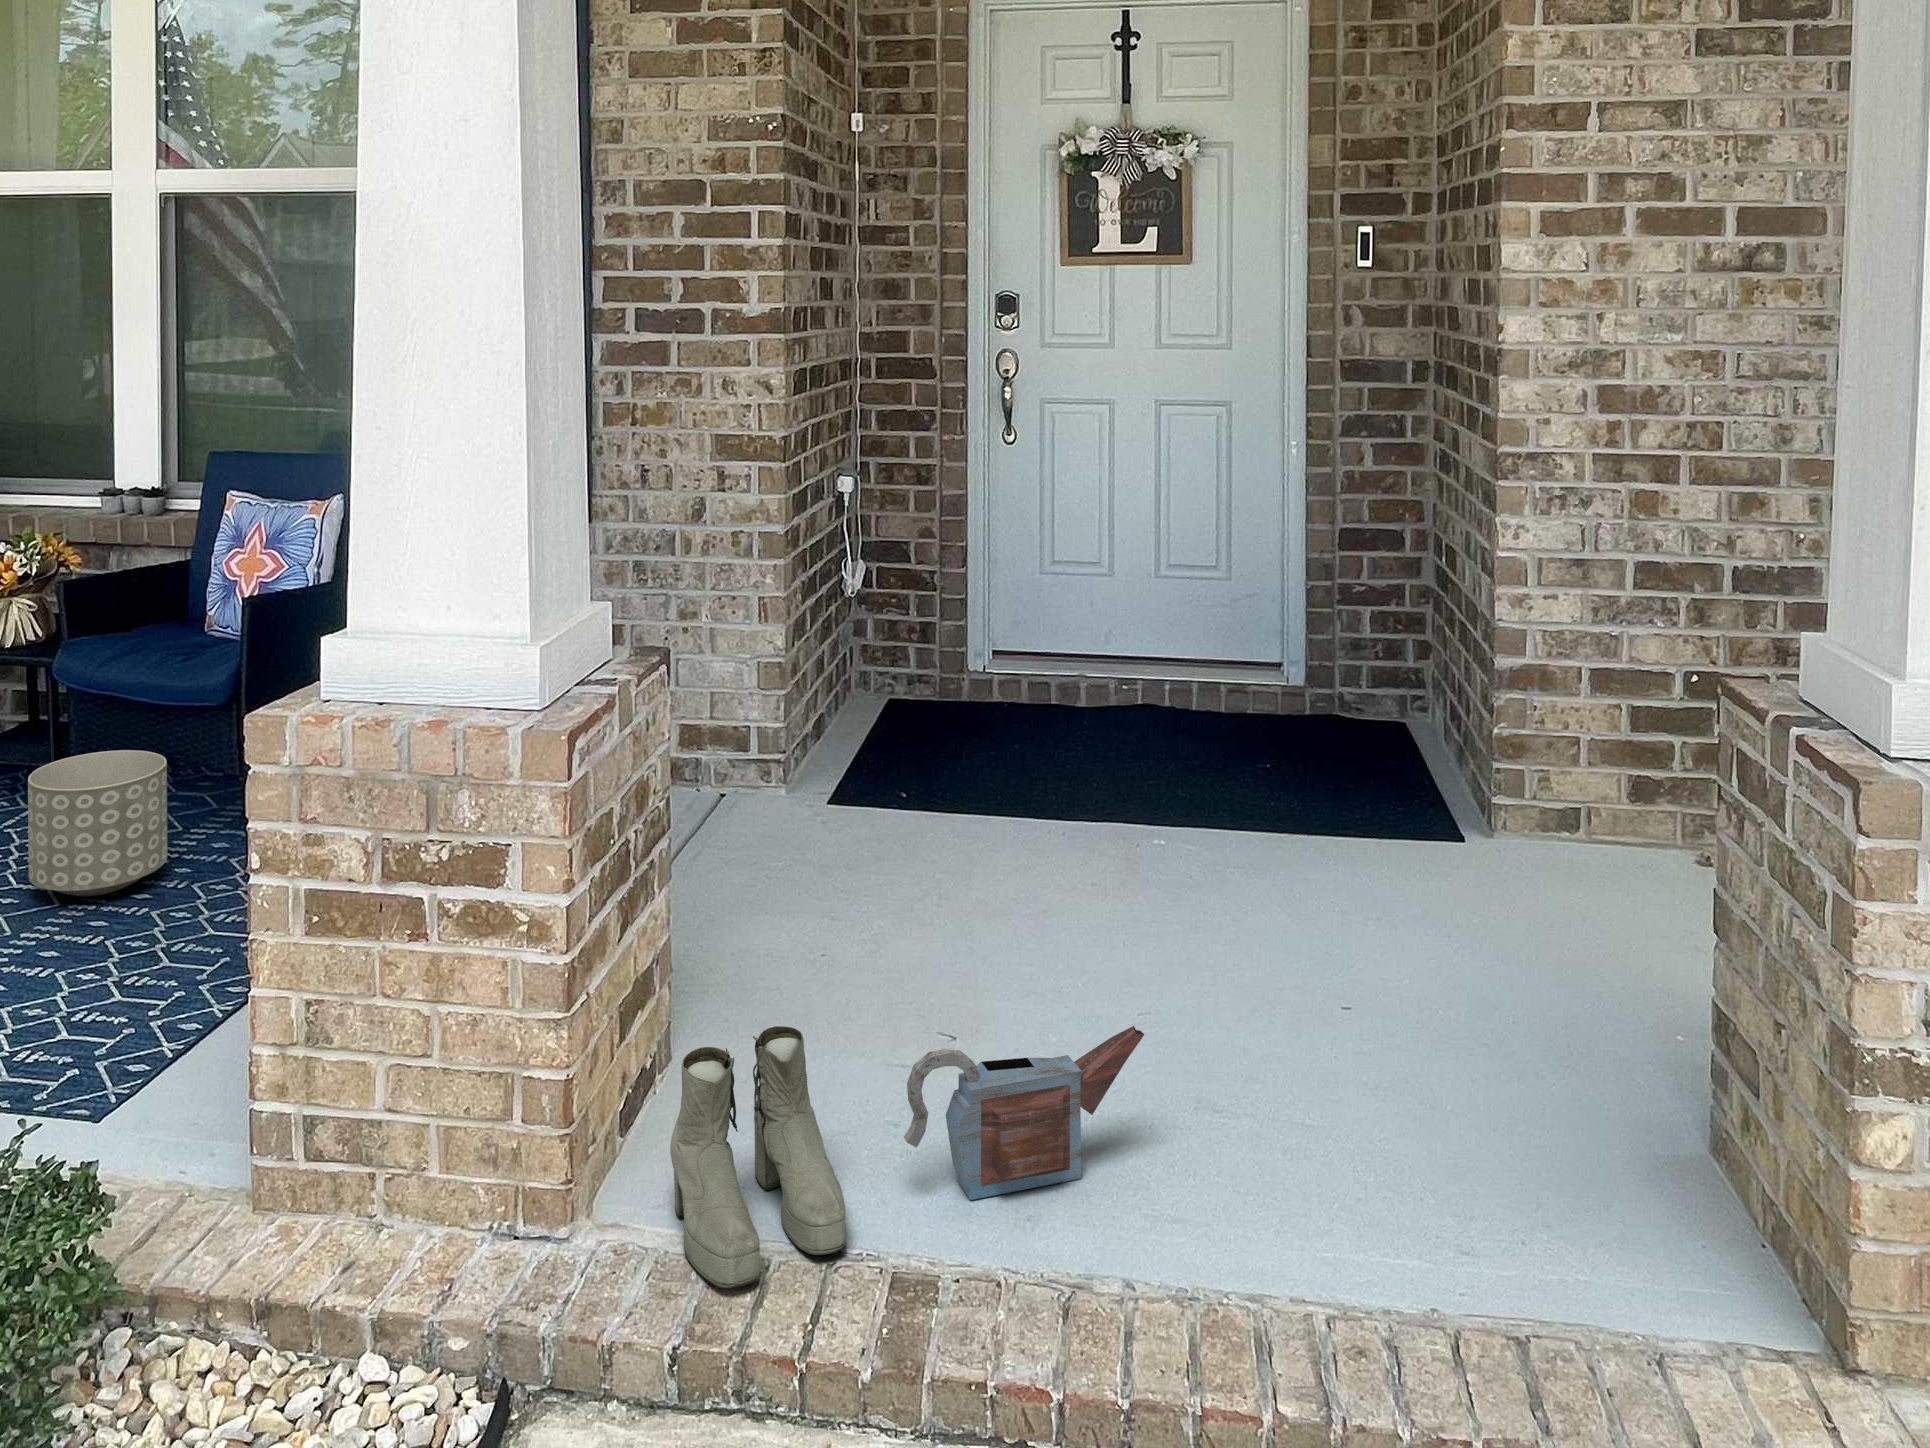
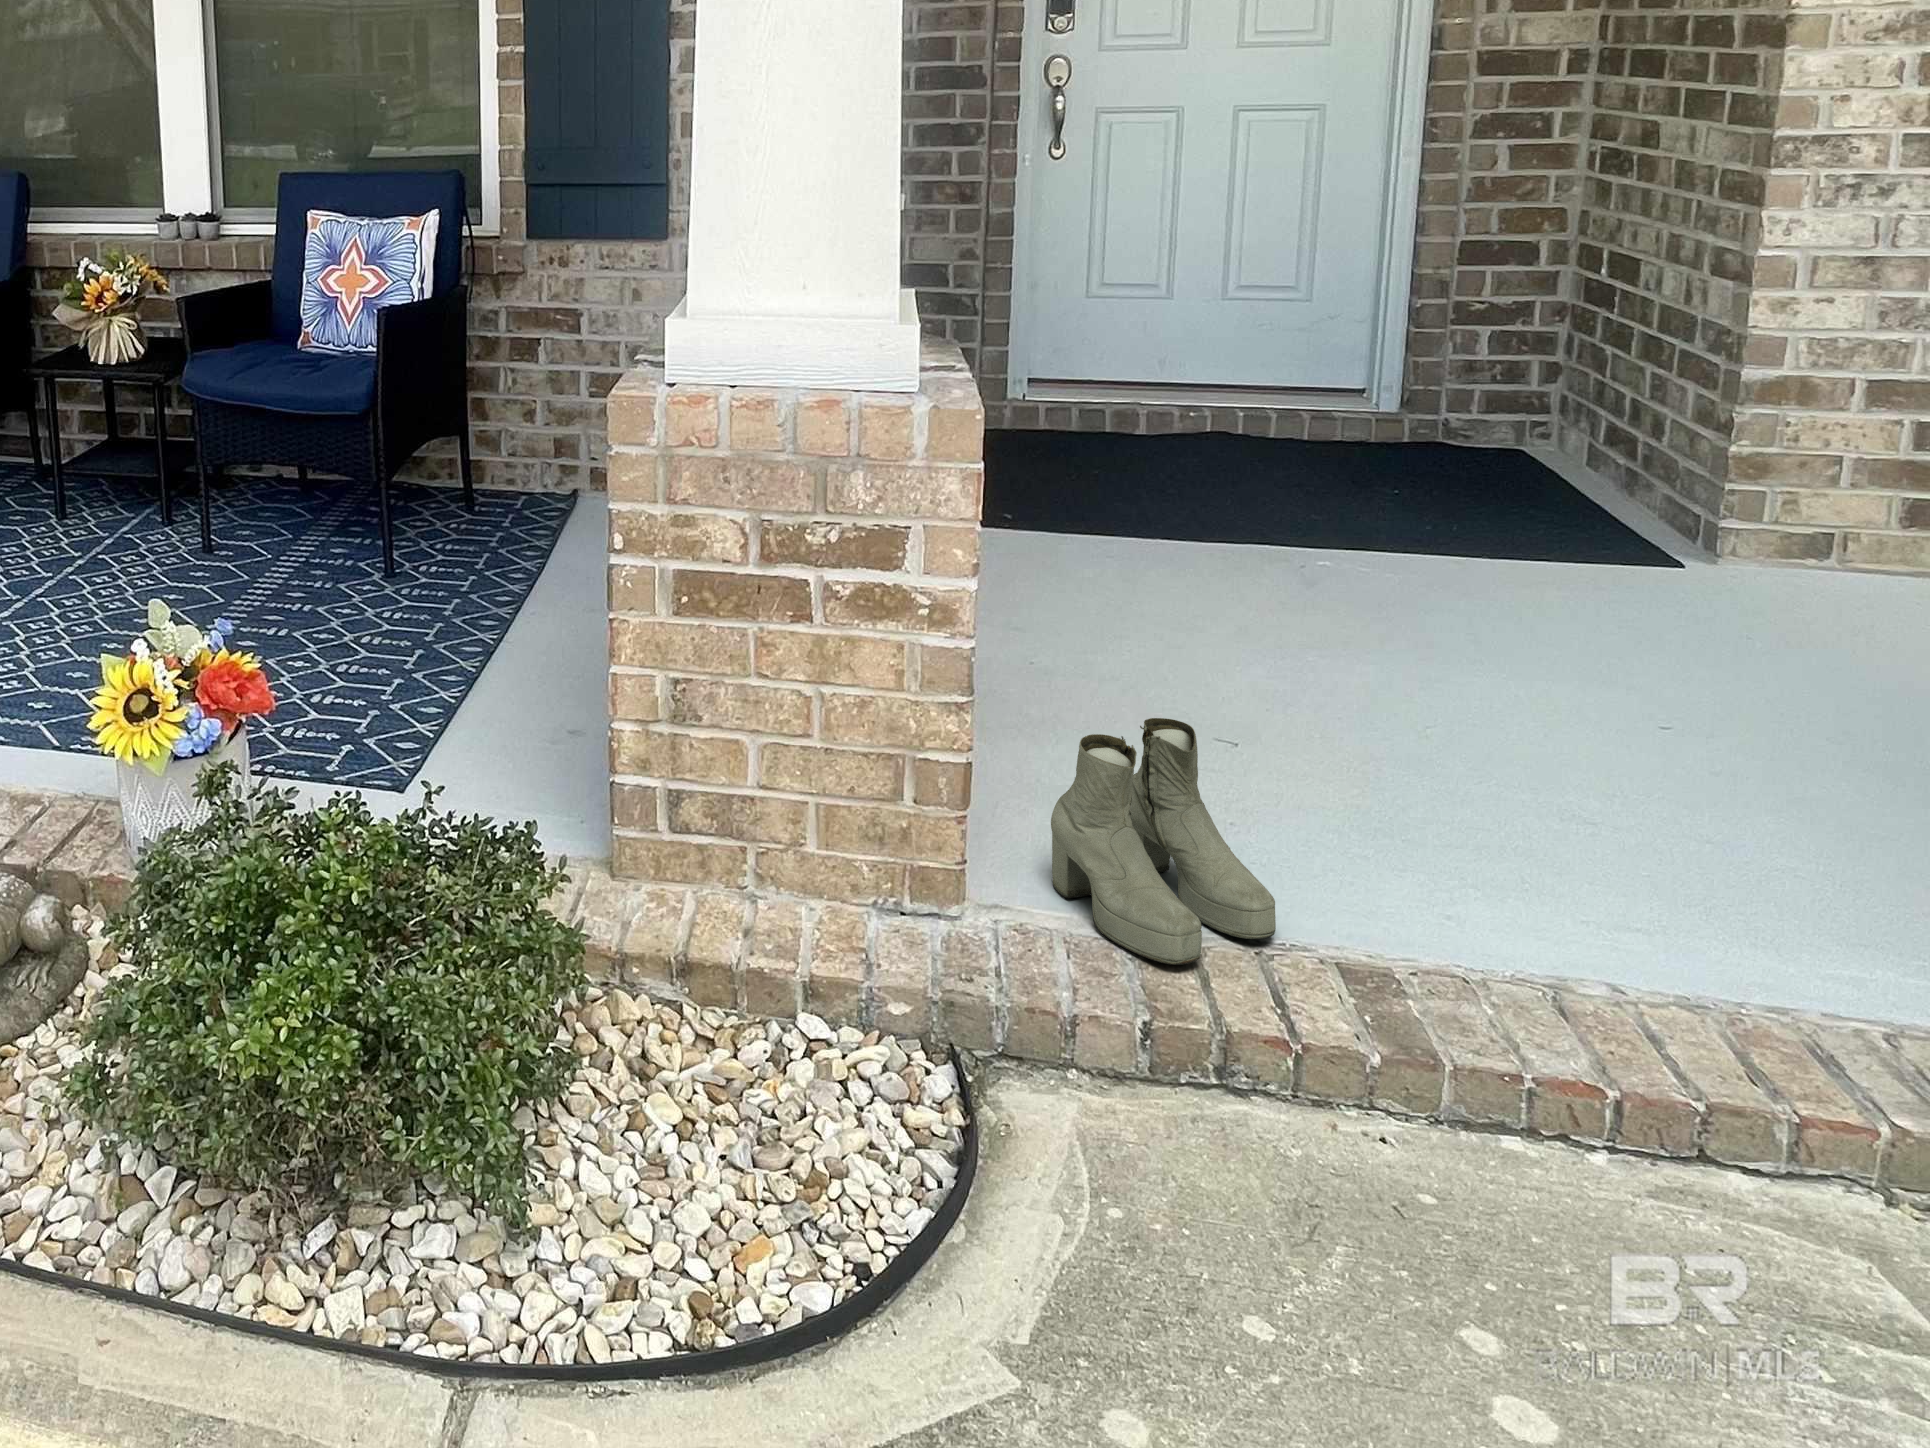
planter: present [28,750,167,897] -> none [188,461,313,596]
watering can: present [904,1026,1144,1200] -> none [1306,731,1559,897]

